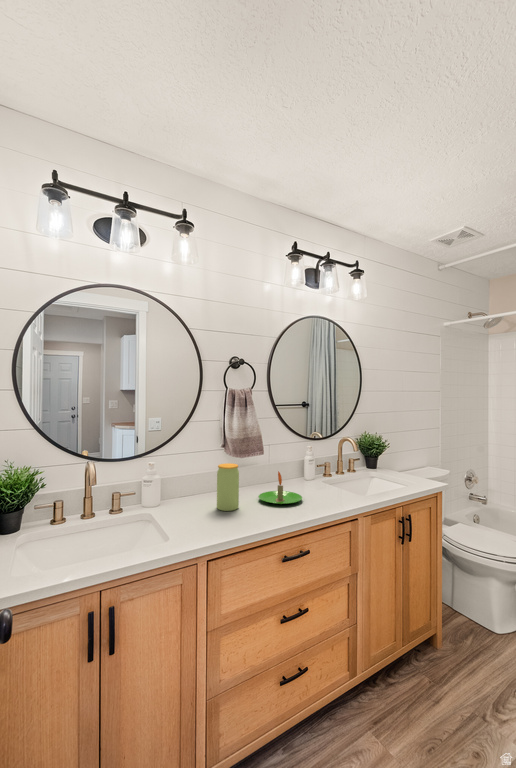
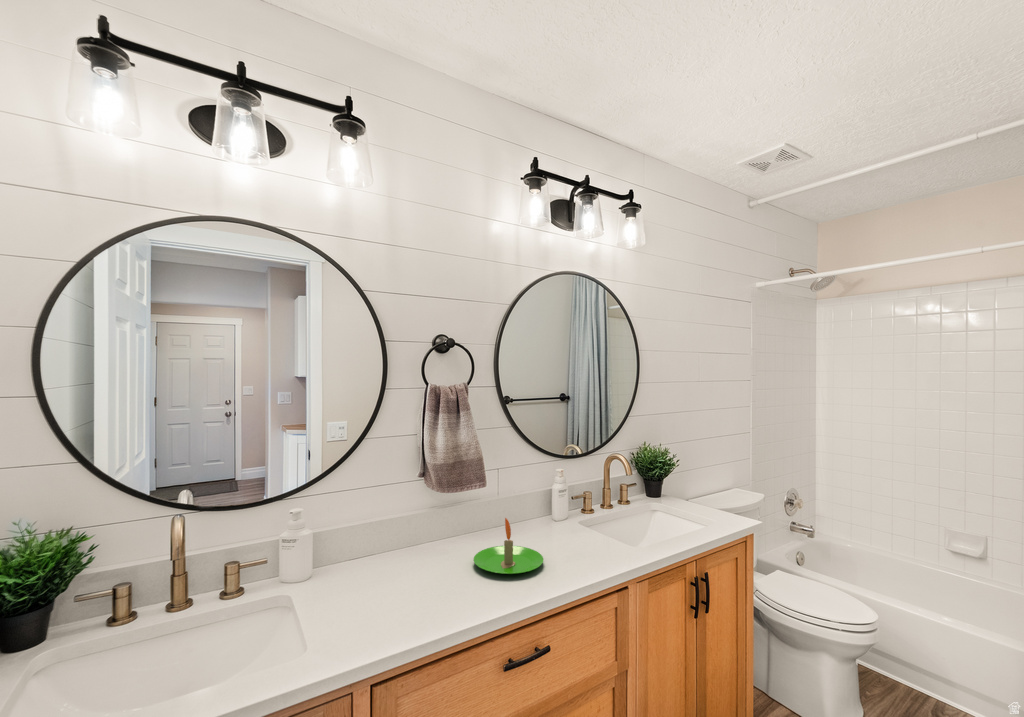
jar: present [217,463,239,511] -> none [402,508,439,589]

